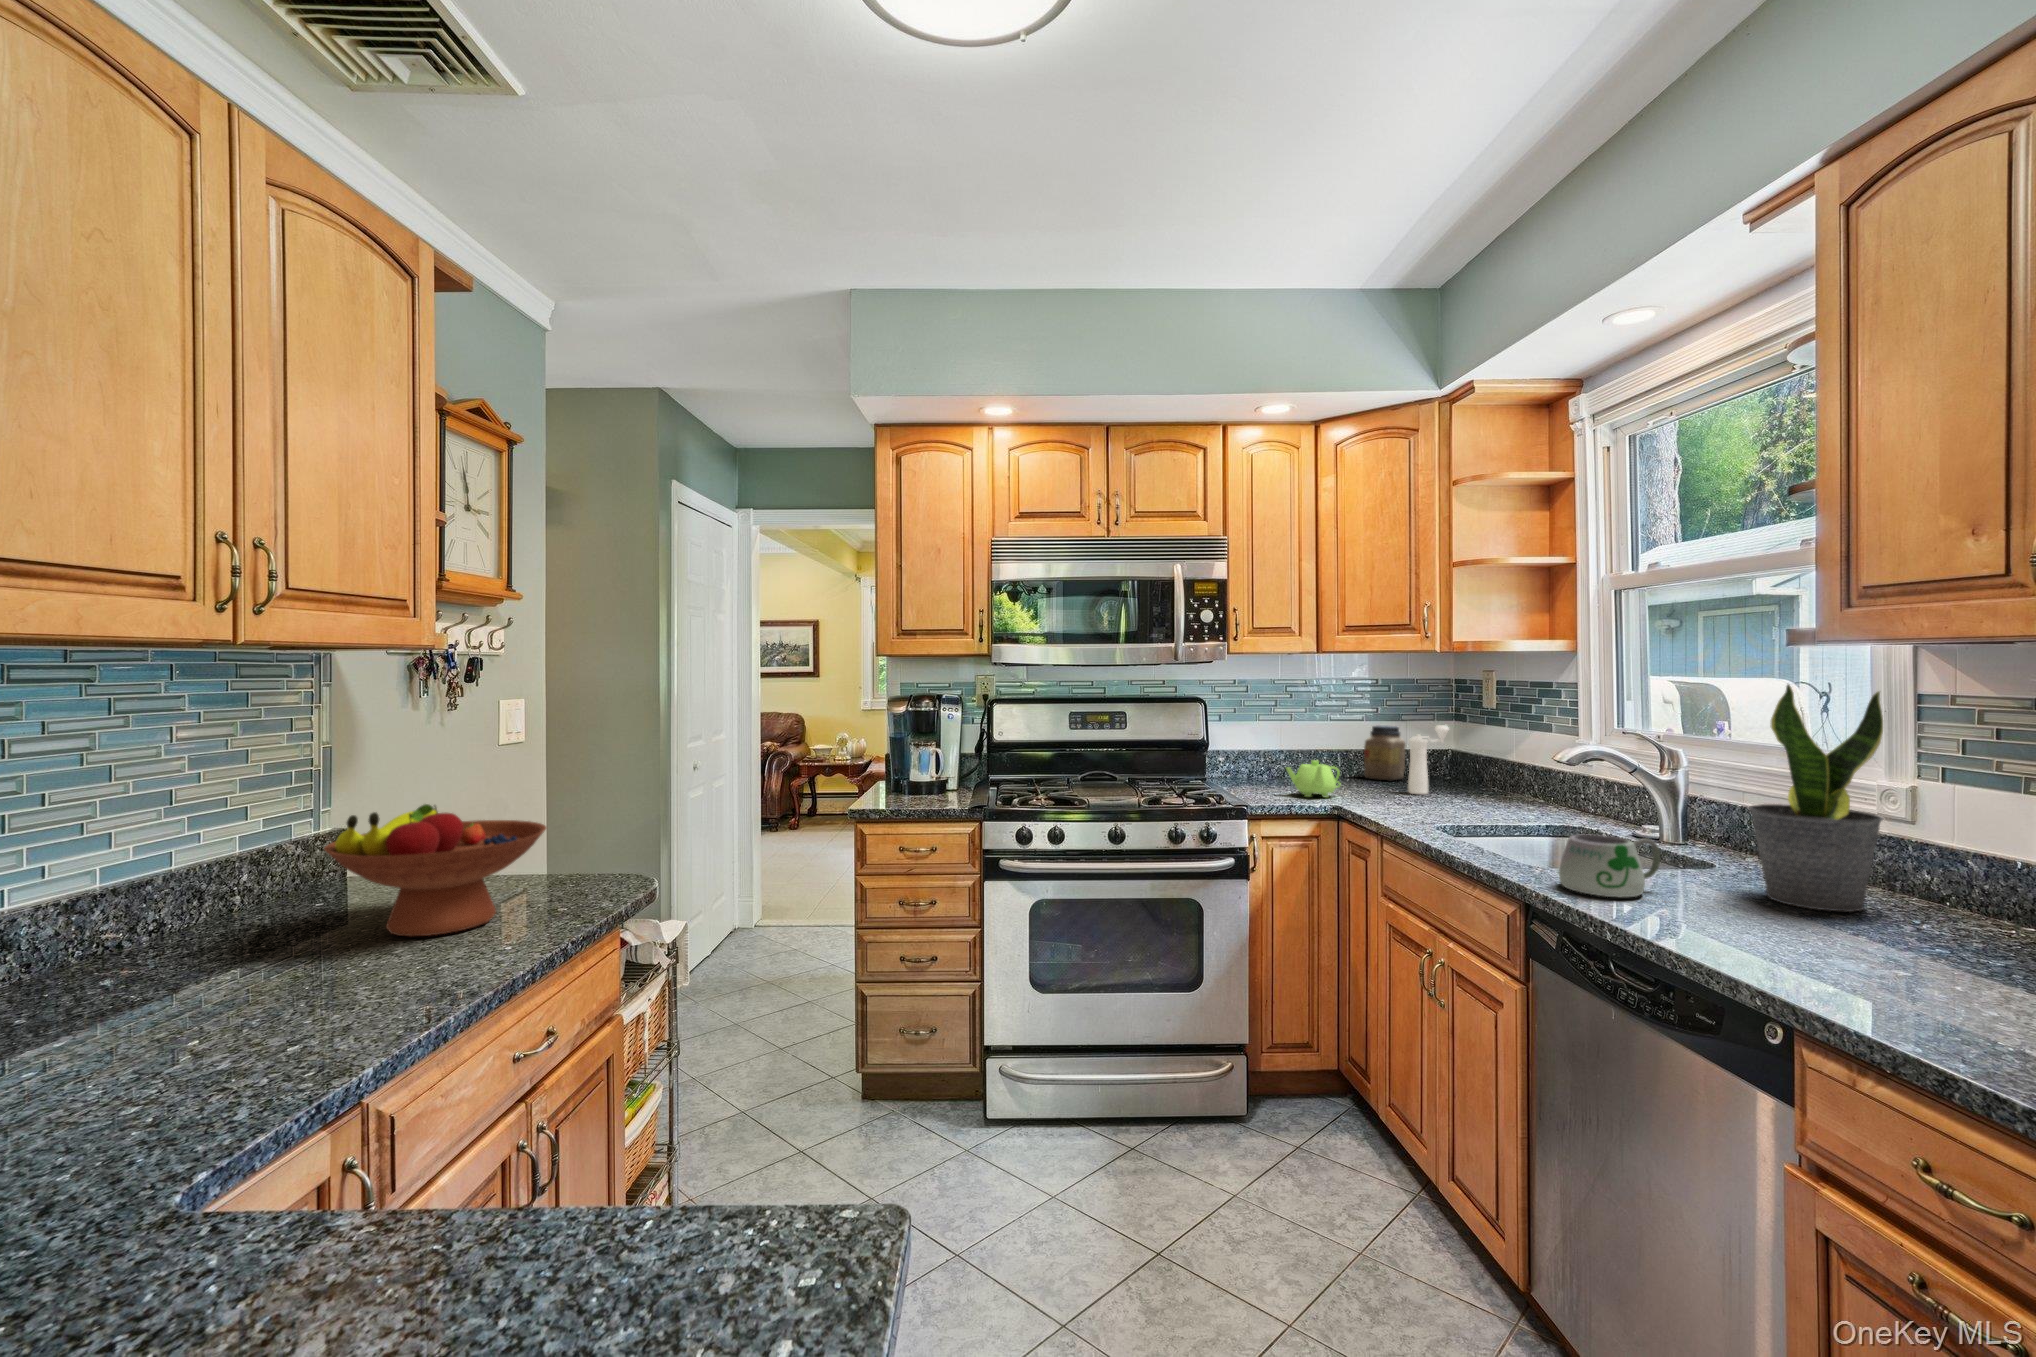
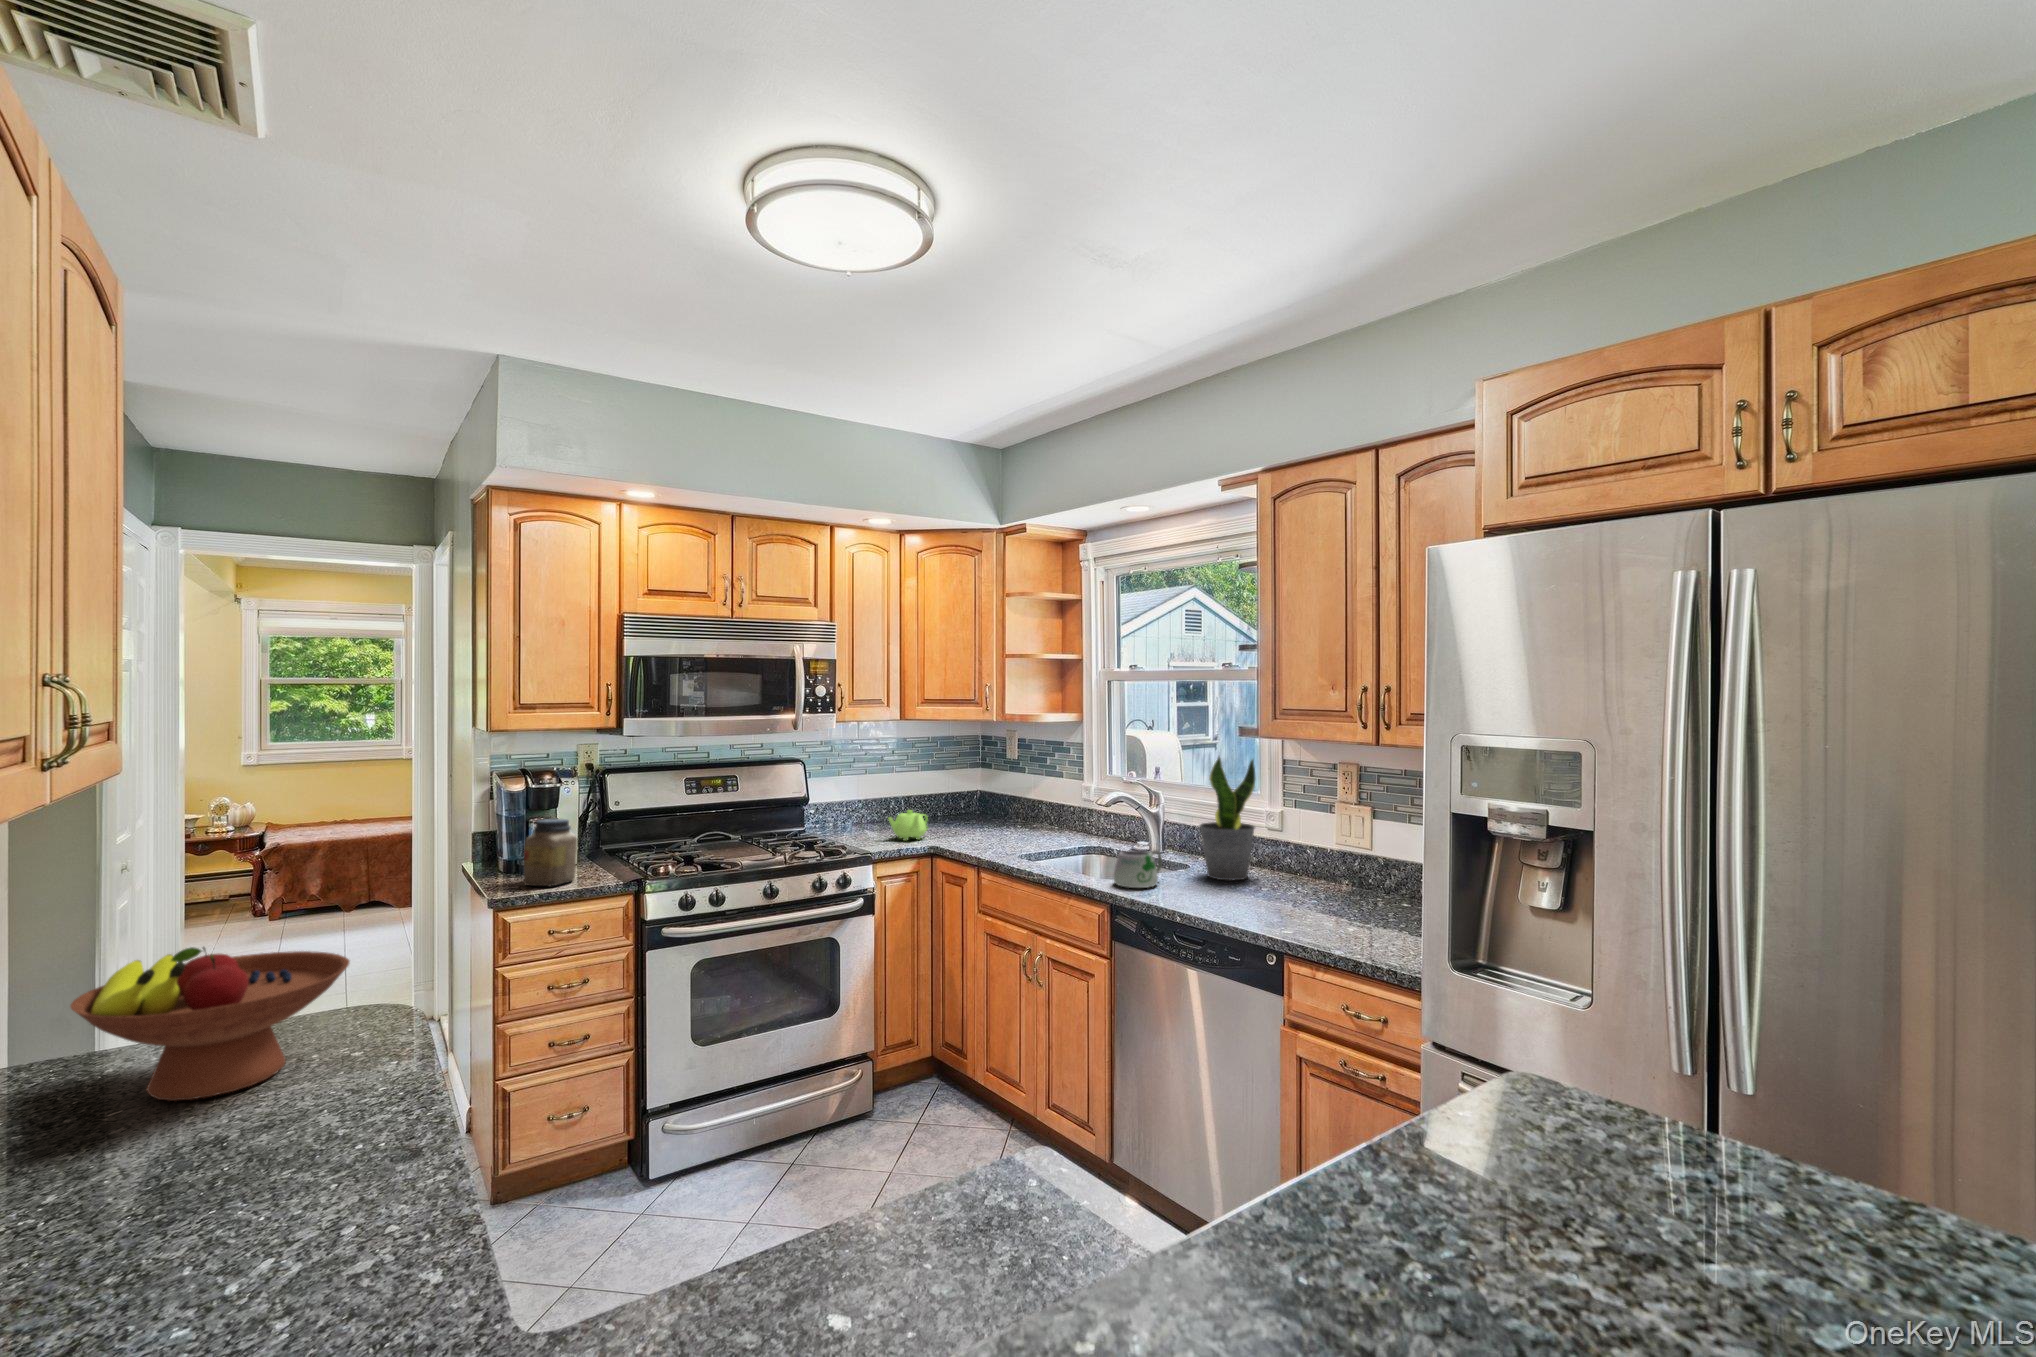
jar: present [1364,725,1406,780] -> present [524,819,577,886]
pepper mill: present [1408,725,1449,794] -> none [971,776,996,830]

